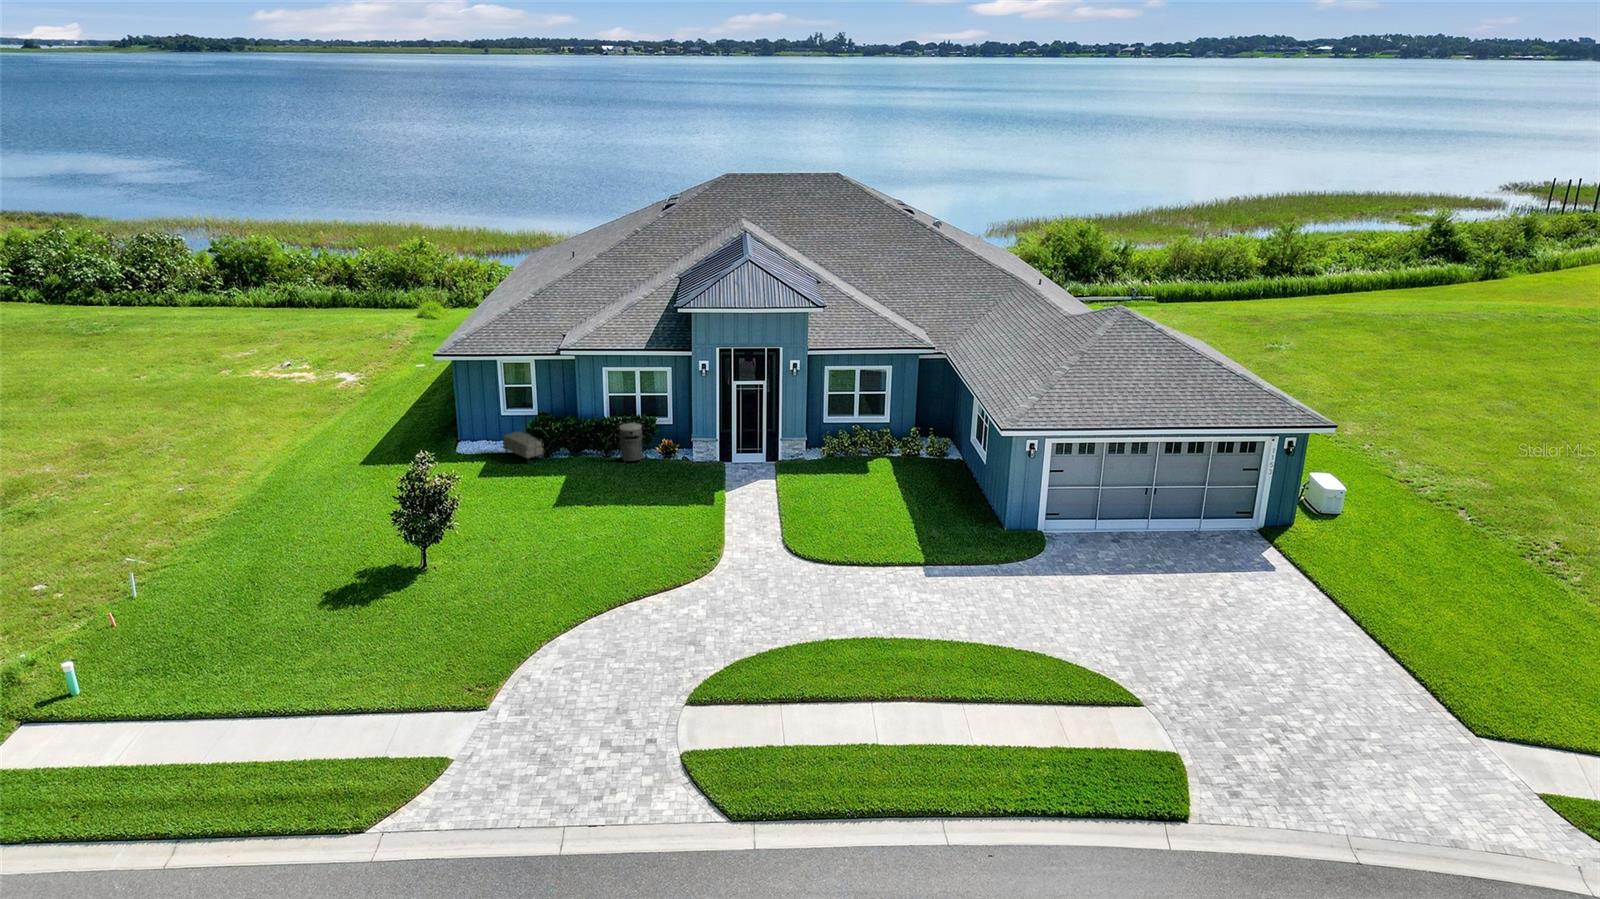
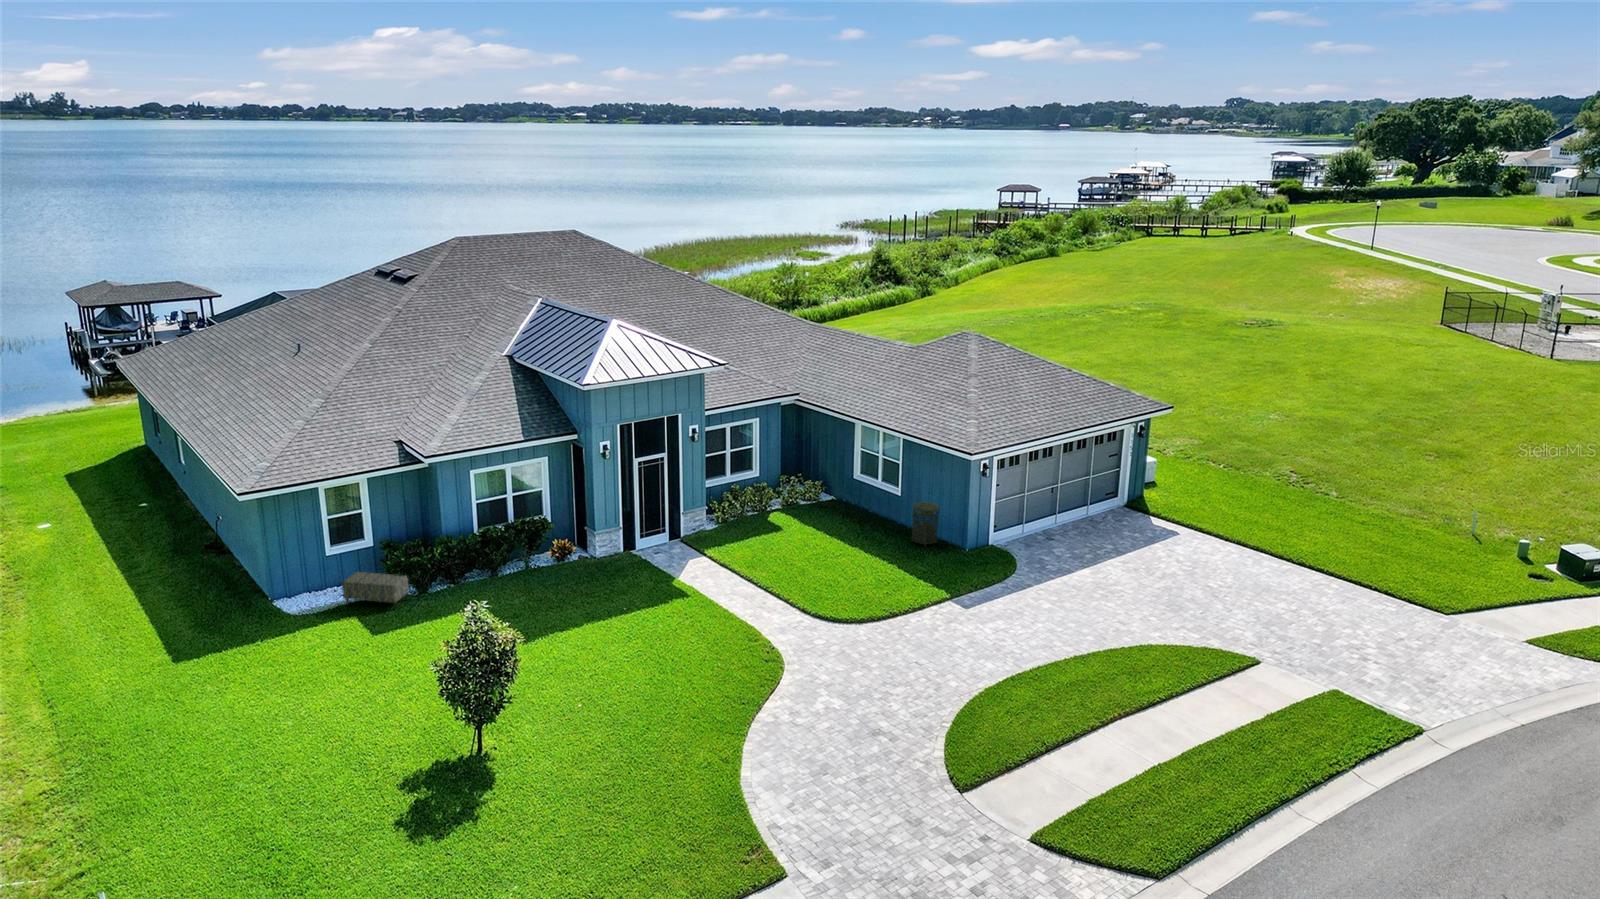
trash can: present [619,423,643,462] -> present [912,502,939,546]

